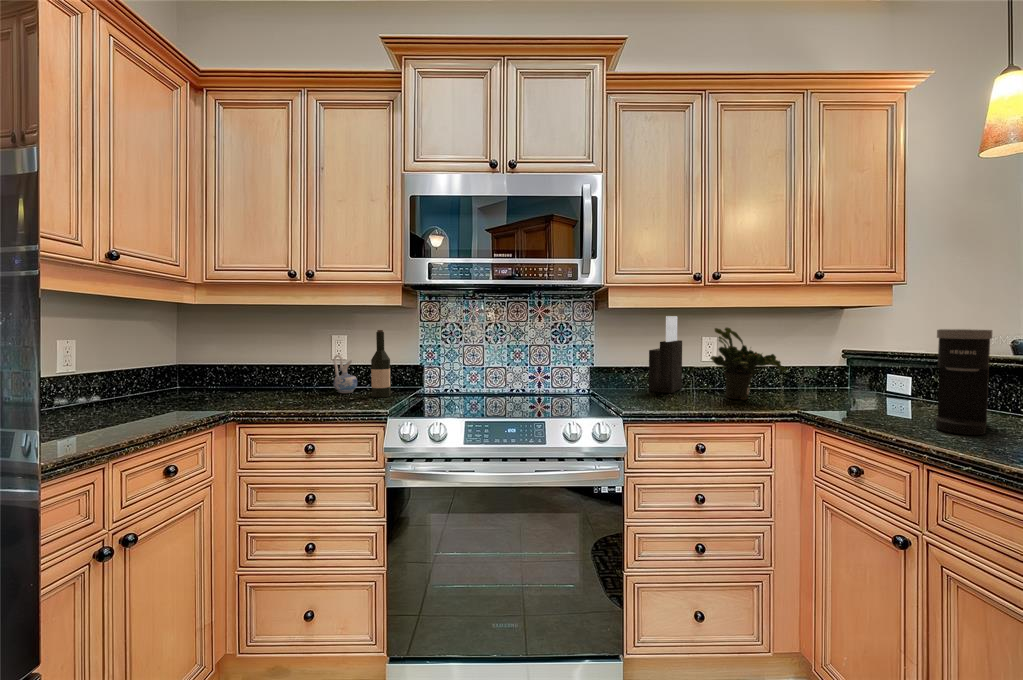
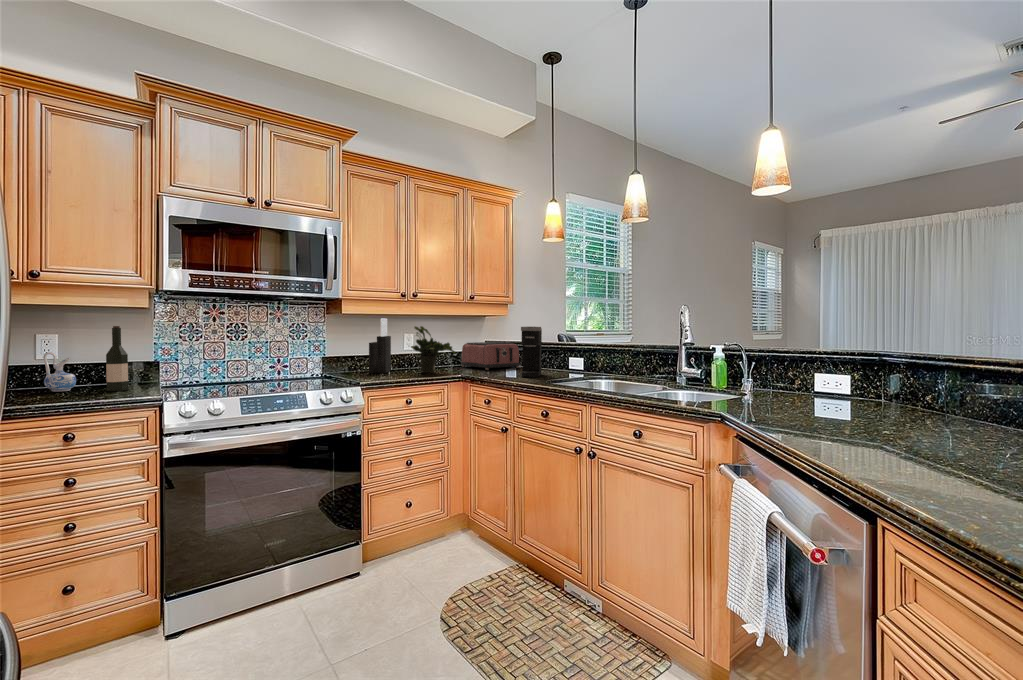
toaster: none [796,352,920,401] -> present [461,342,520,370]

